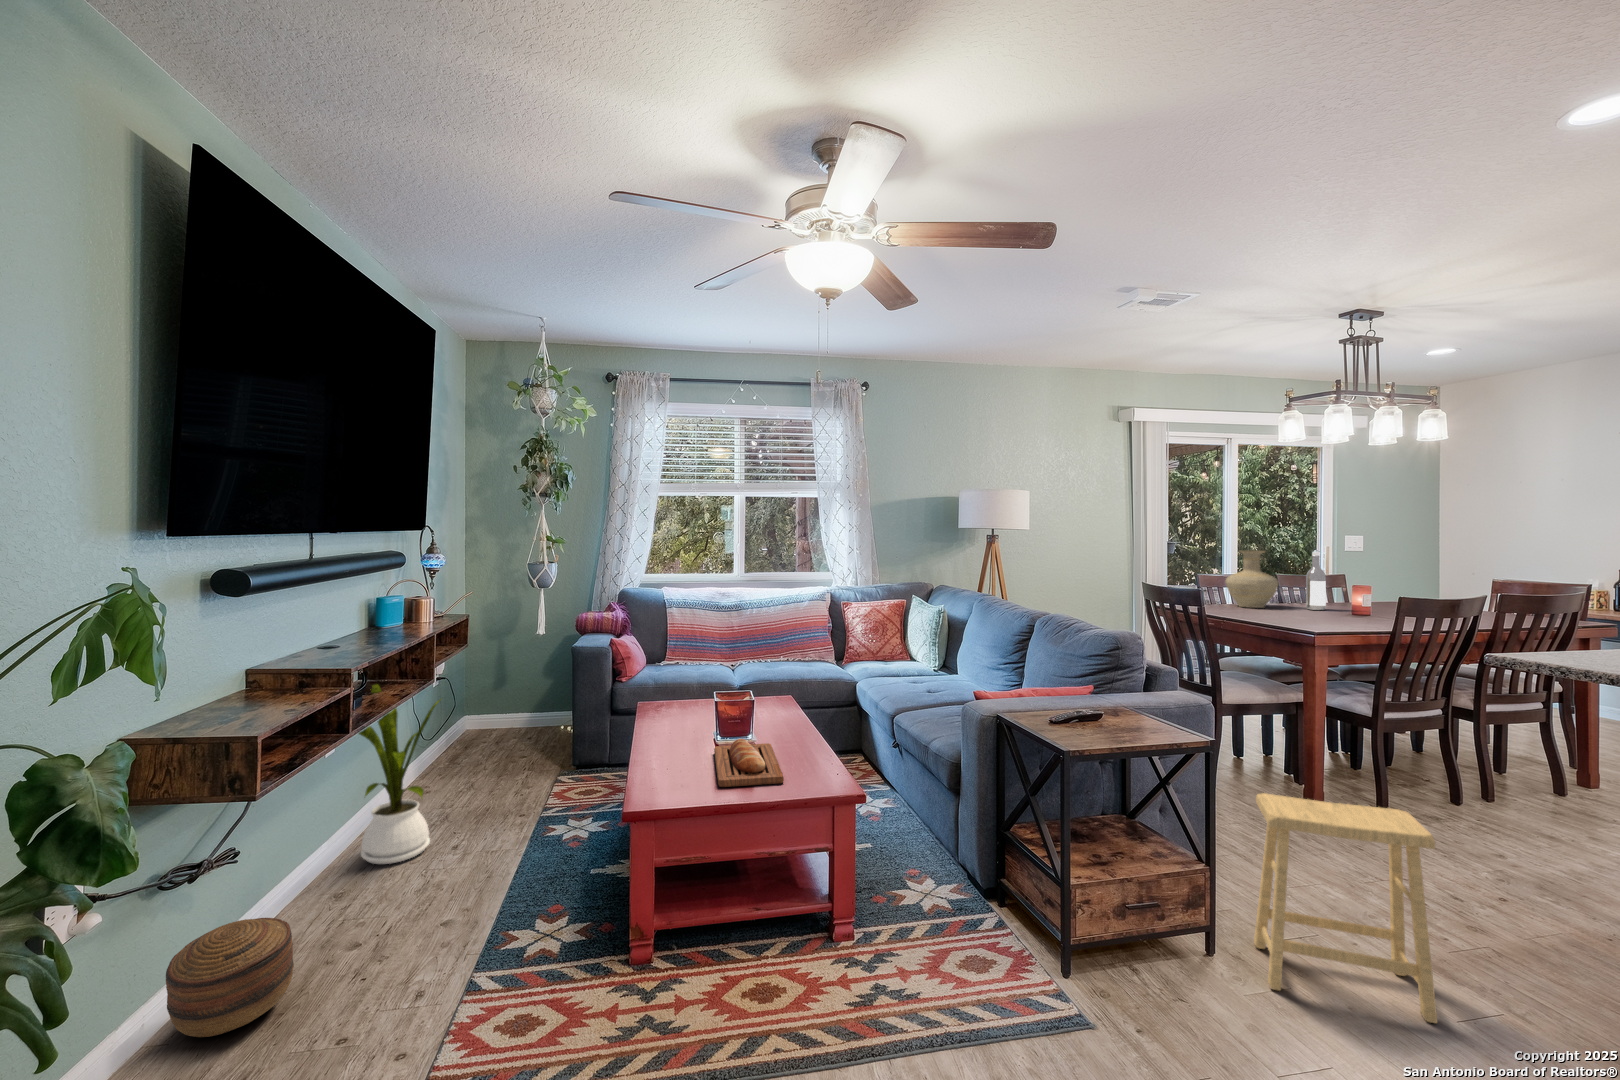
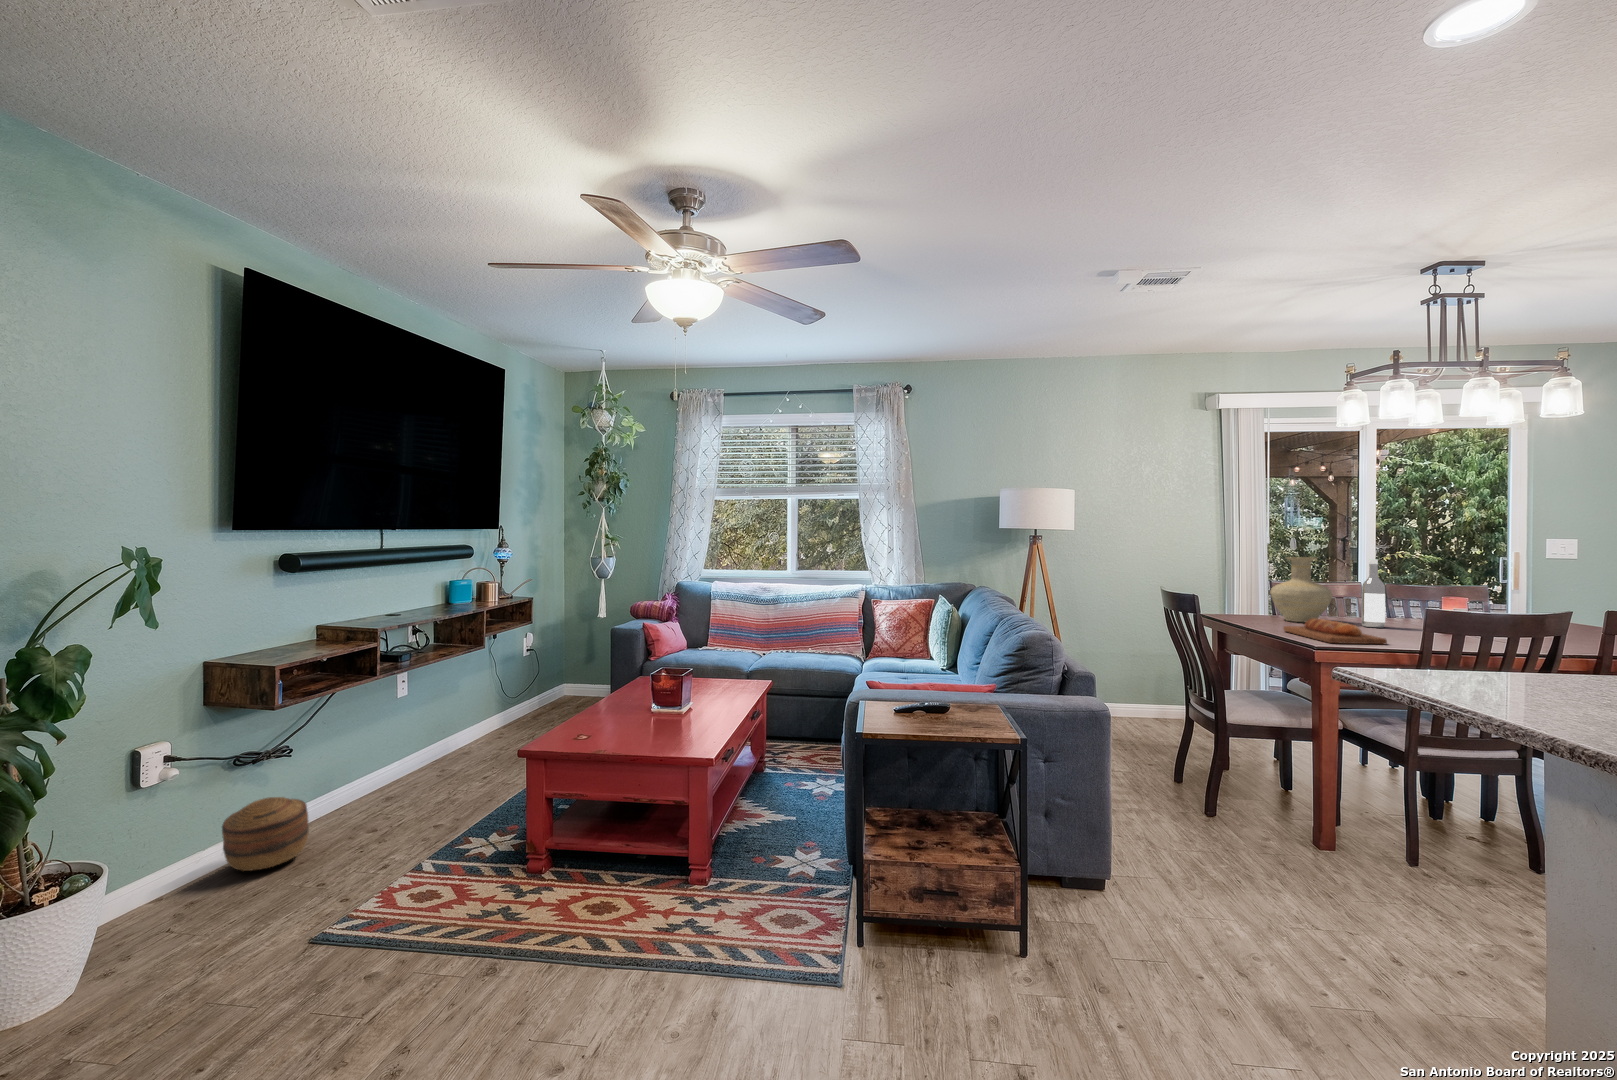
house plant: present [359,685,440,864] -> none [380,643,477,785]
bread loaf: present [714,739,784,787] -> present [1283,619,1387,644]
footstool: present [1254,793,1437,1023] -> none [1050,797,1219,1049]

